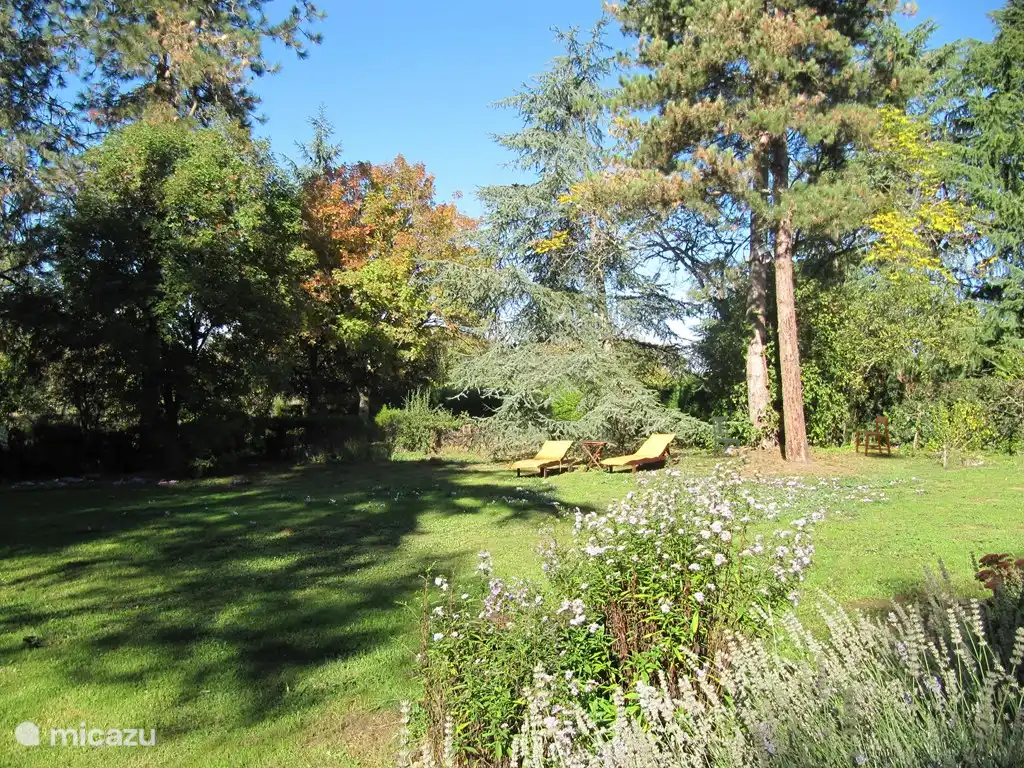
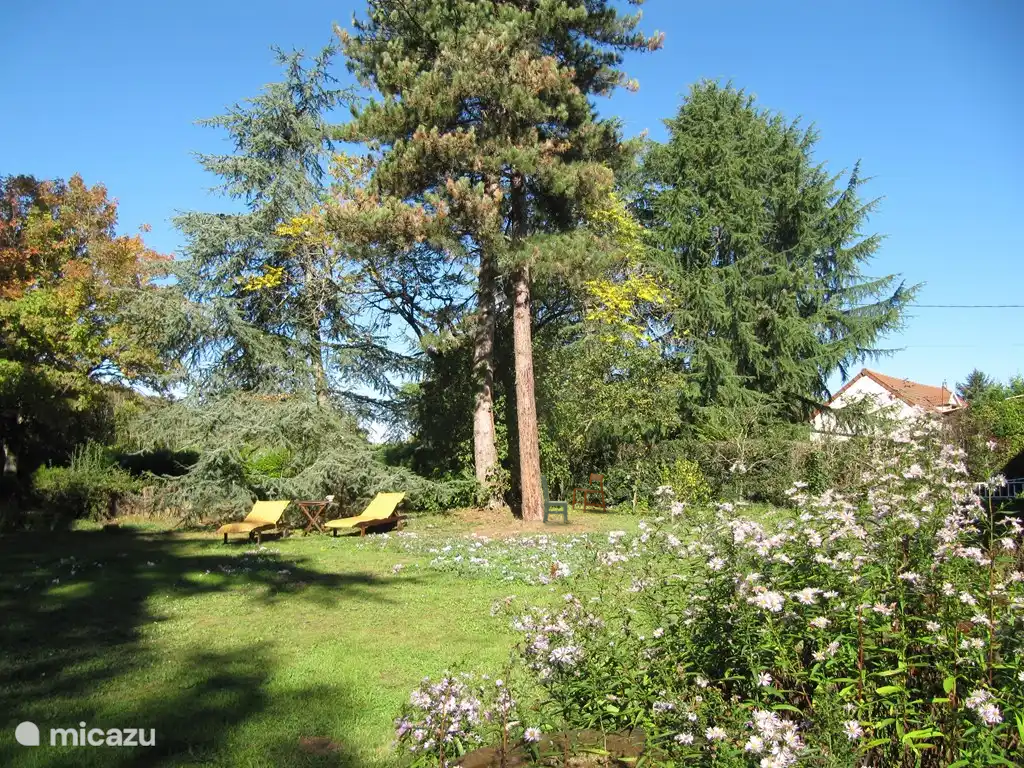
chair: present [712,416,739,457] -> present [541,475,568,522]

